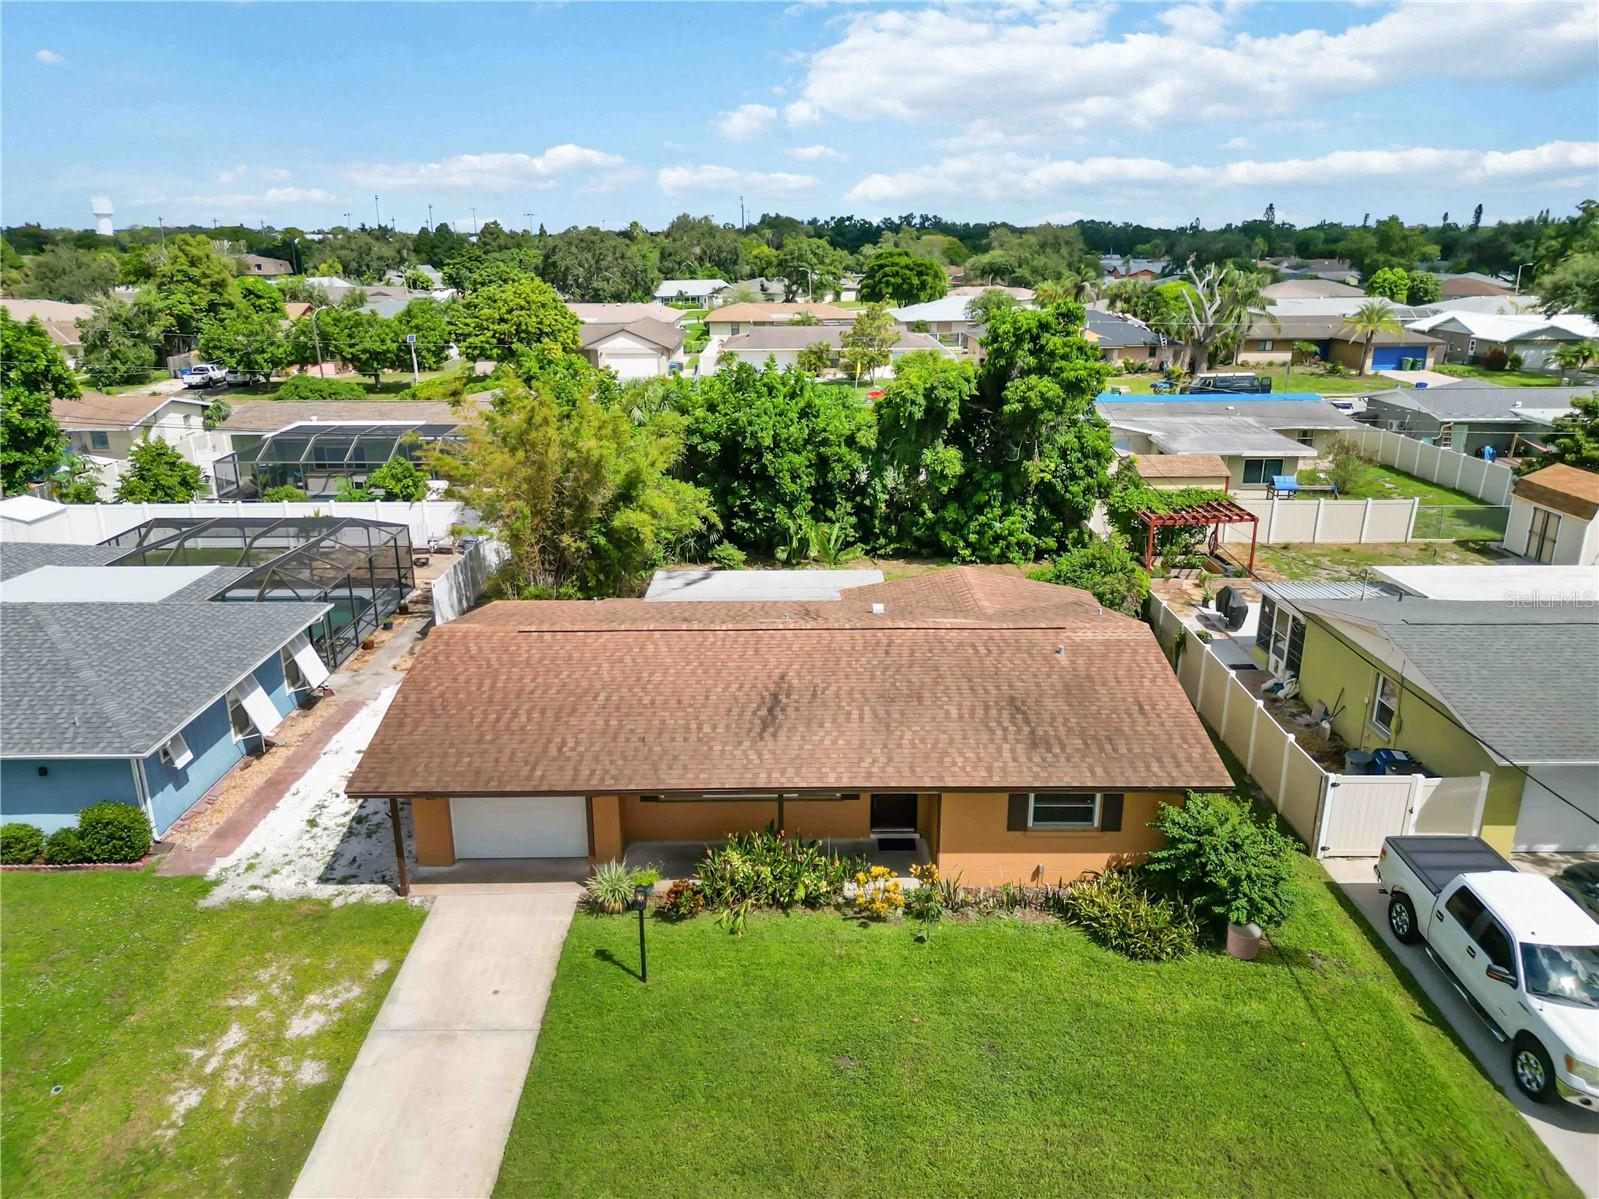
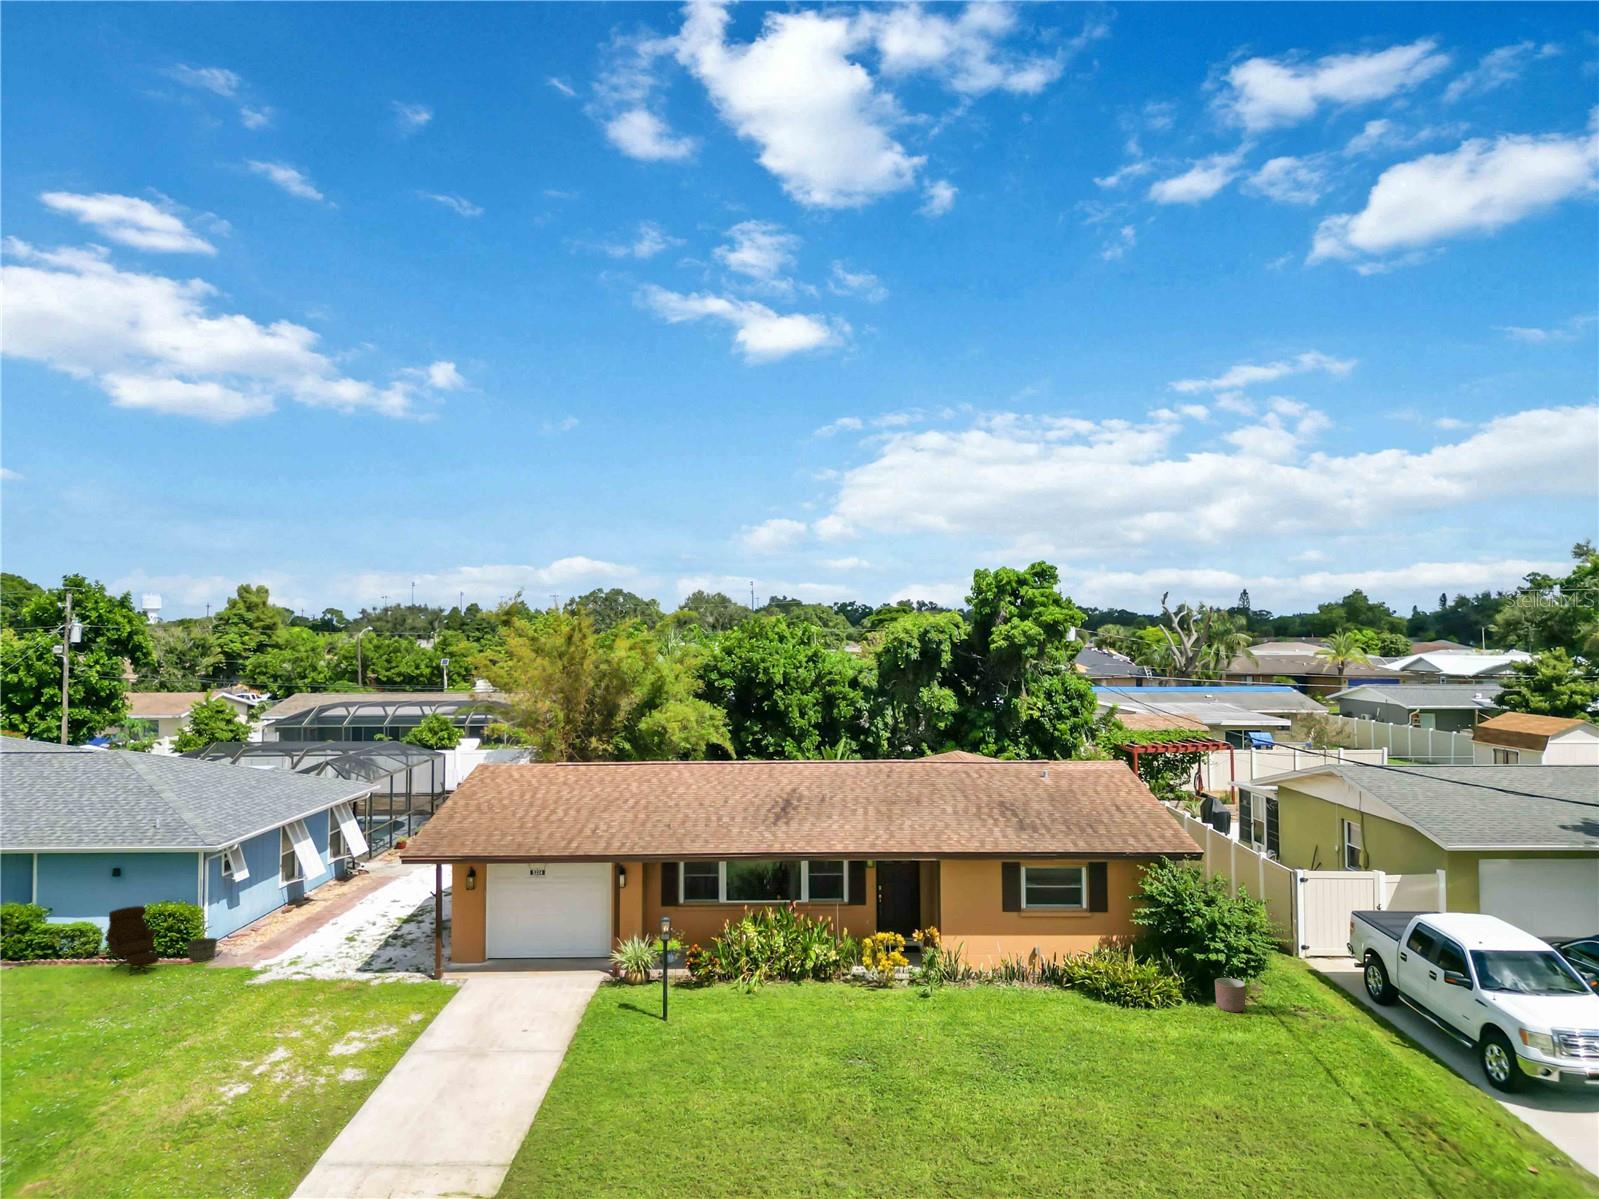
lounge chair: none [43,811,106,891] -> present [105,906,159,974]
wooden bucket: none [135,837,169,866] -> present [187,937,218,962]

